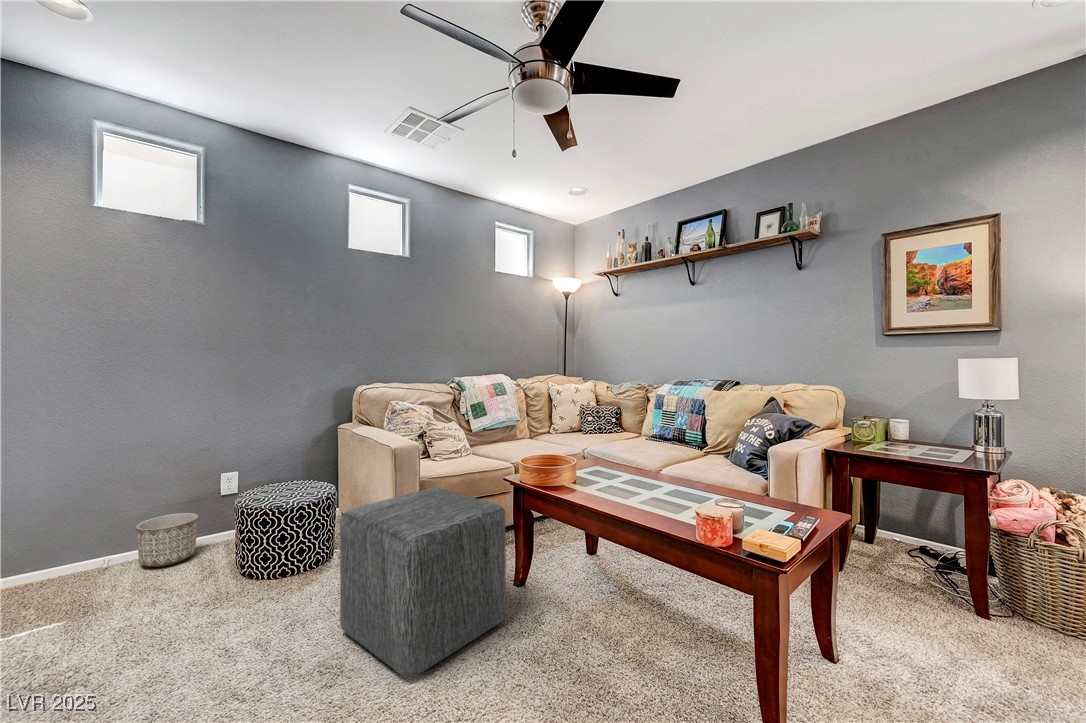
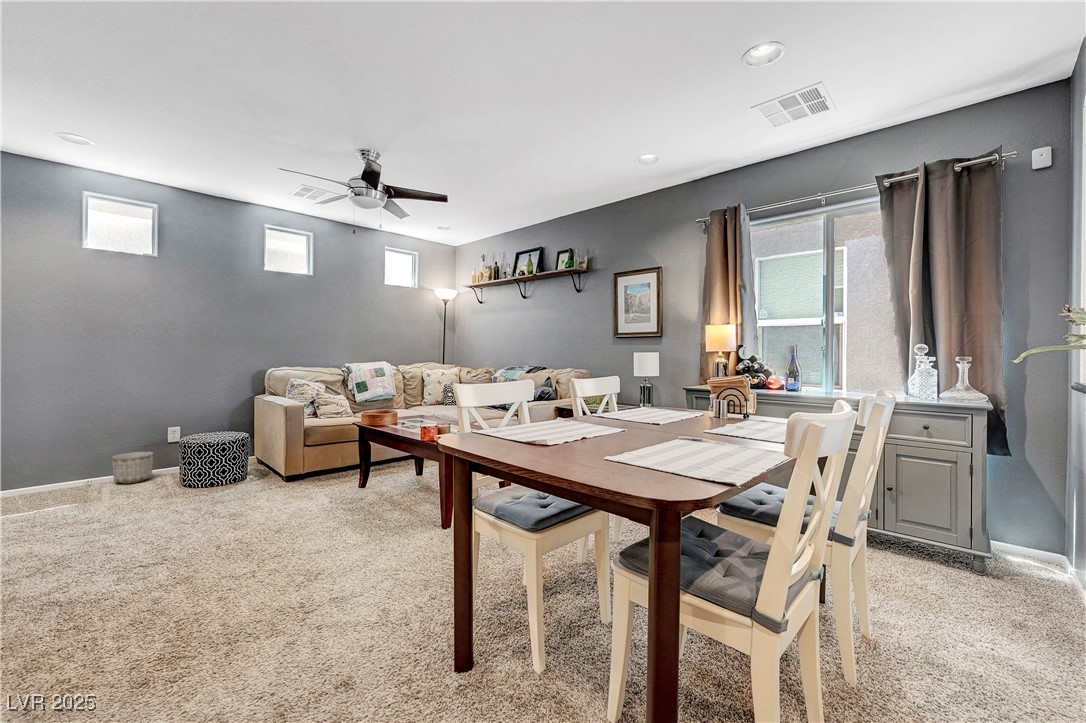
ottoman: present [340,487,506,678] -> none [243,427,341,515]

